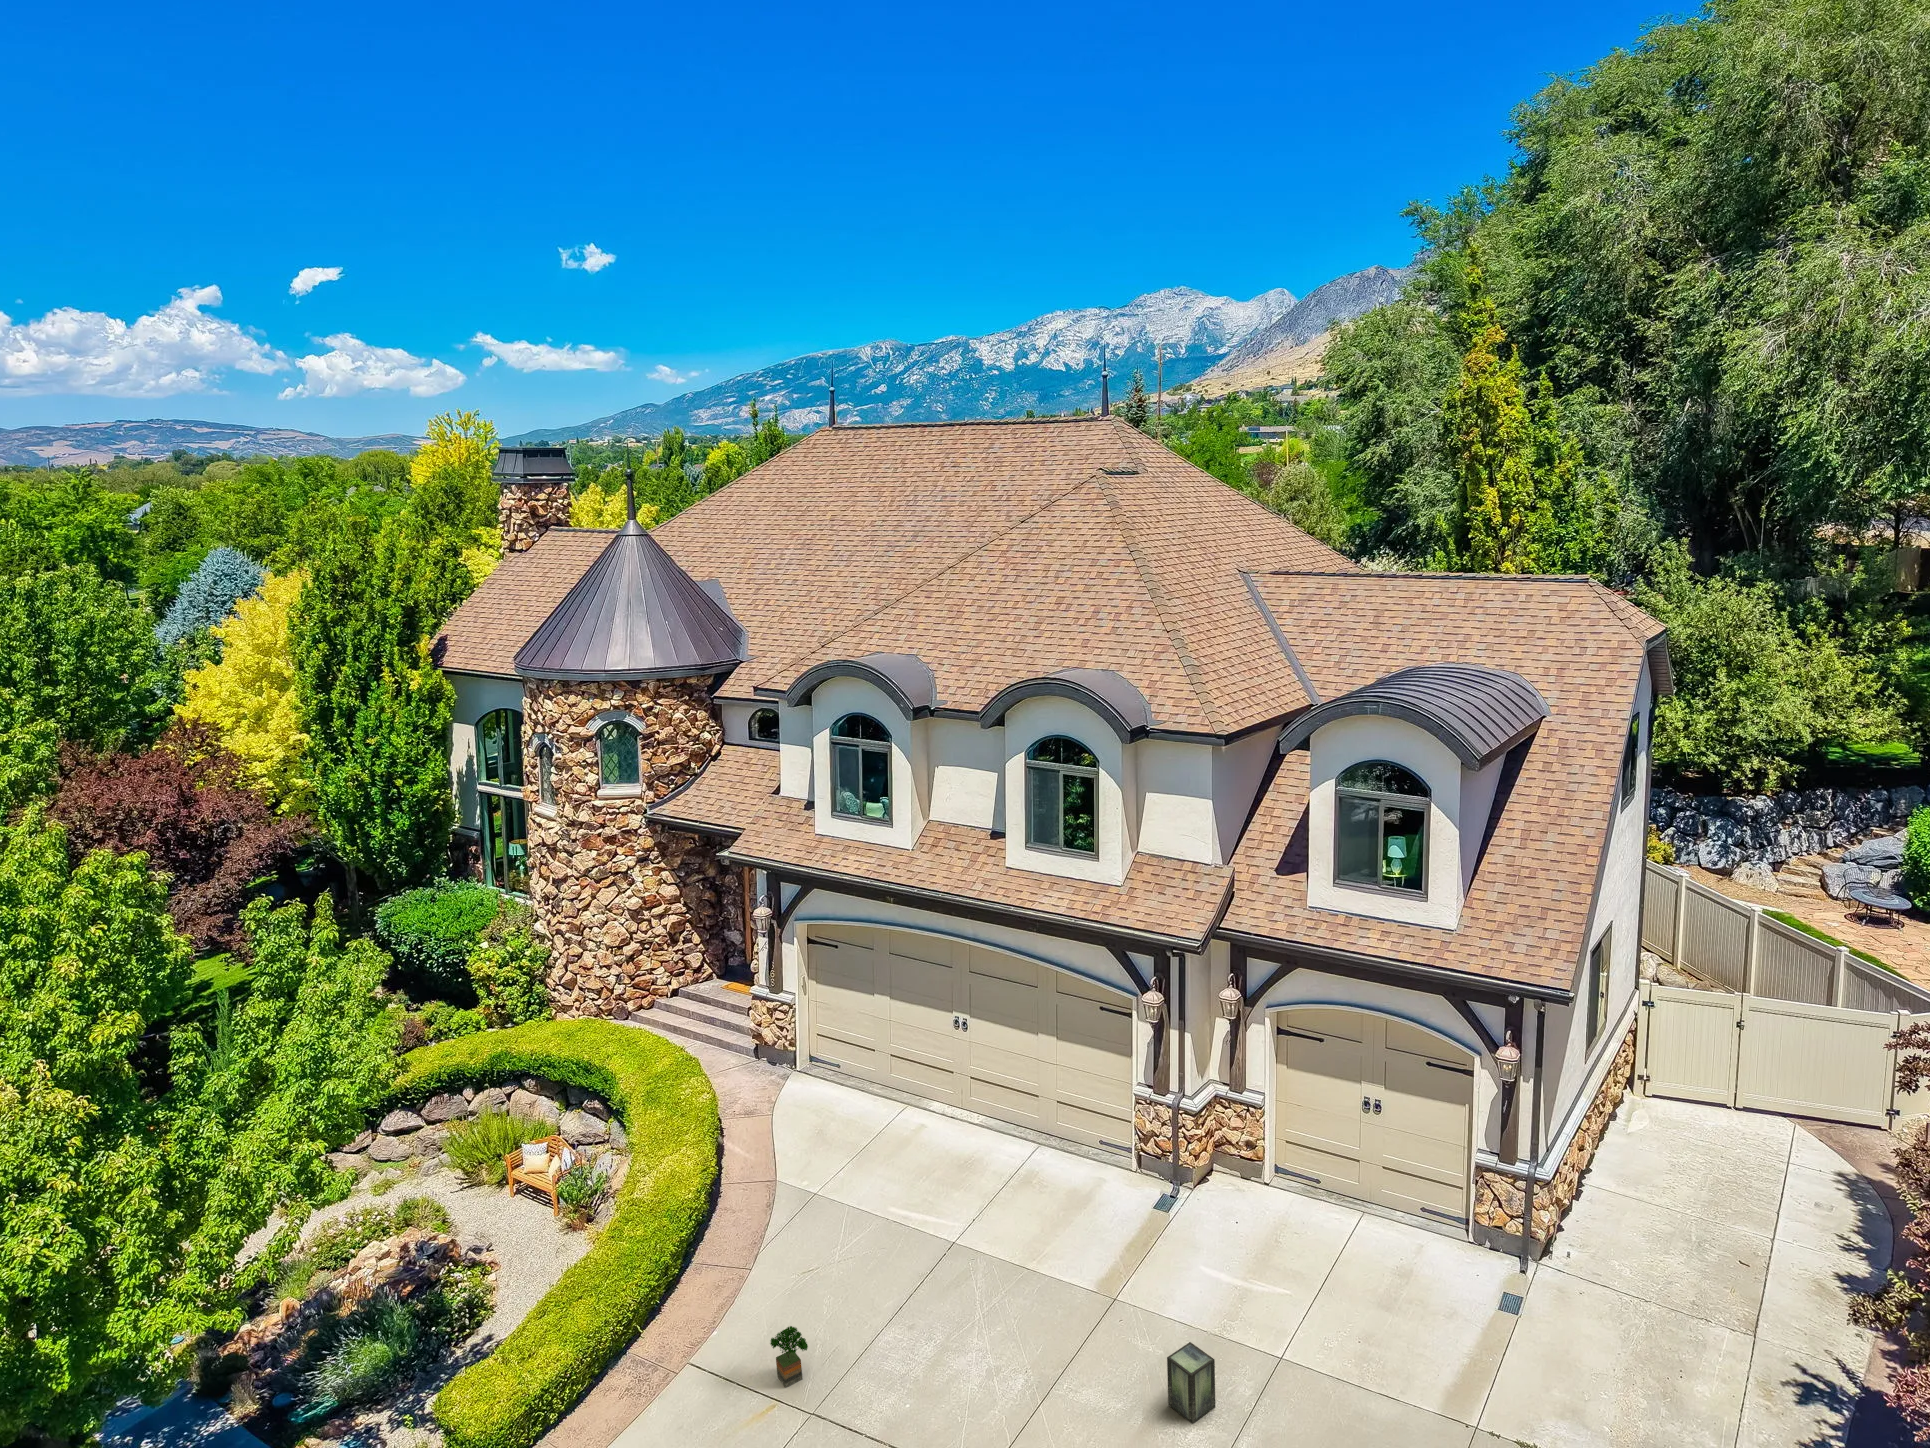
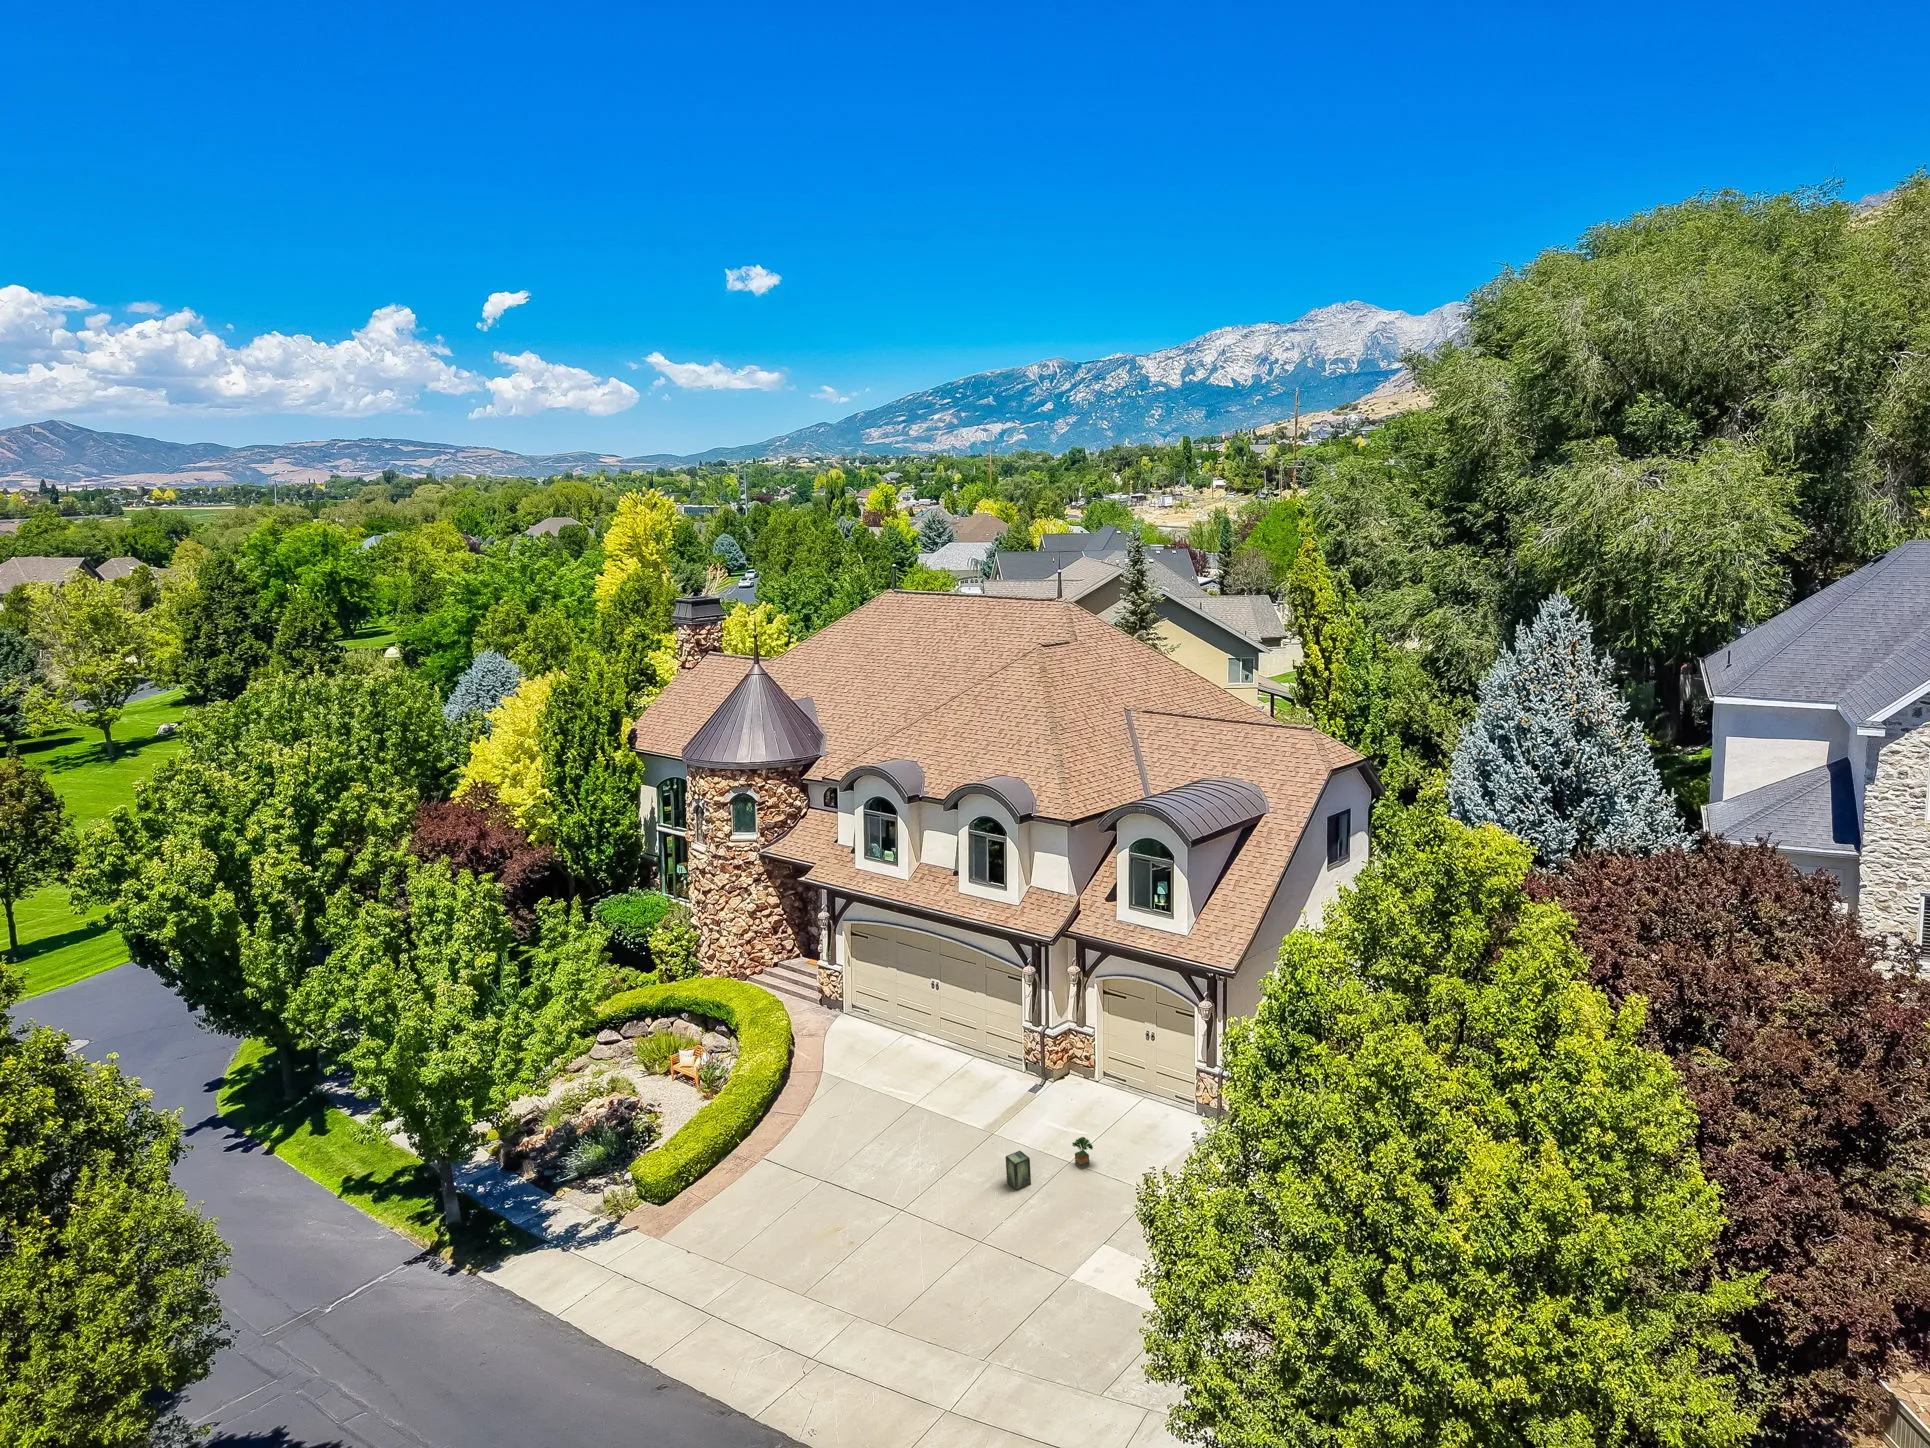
potted tree: present [770,1326,808,1387] -> present [1072,1137,1093,1169]

